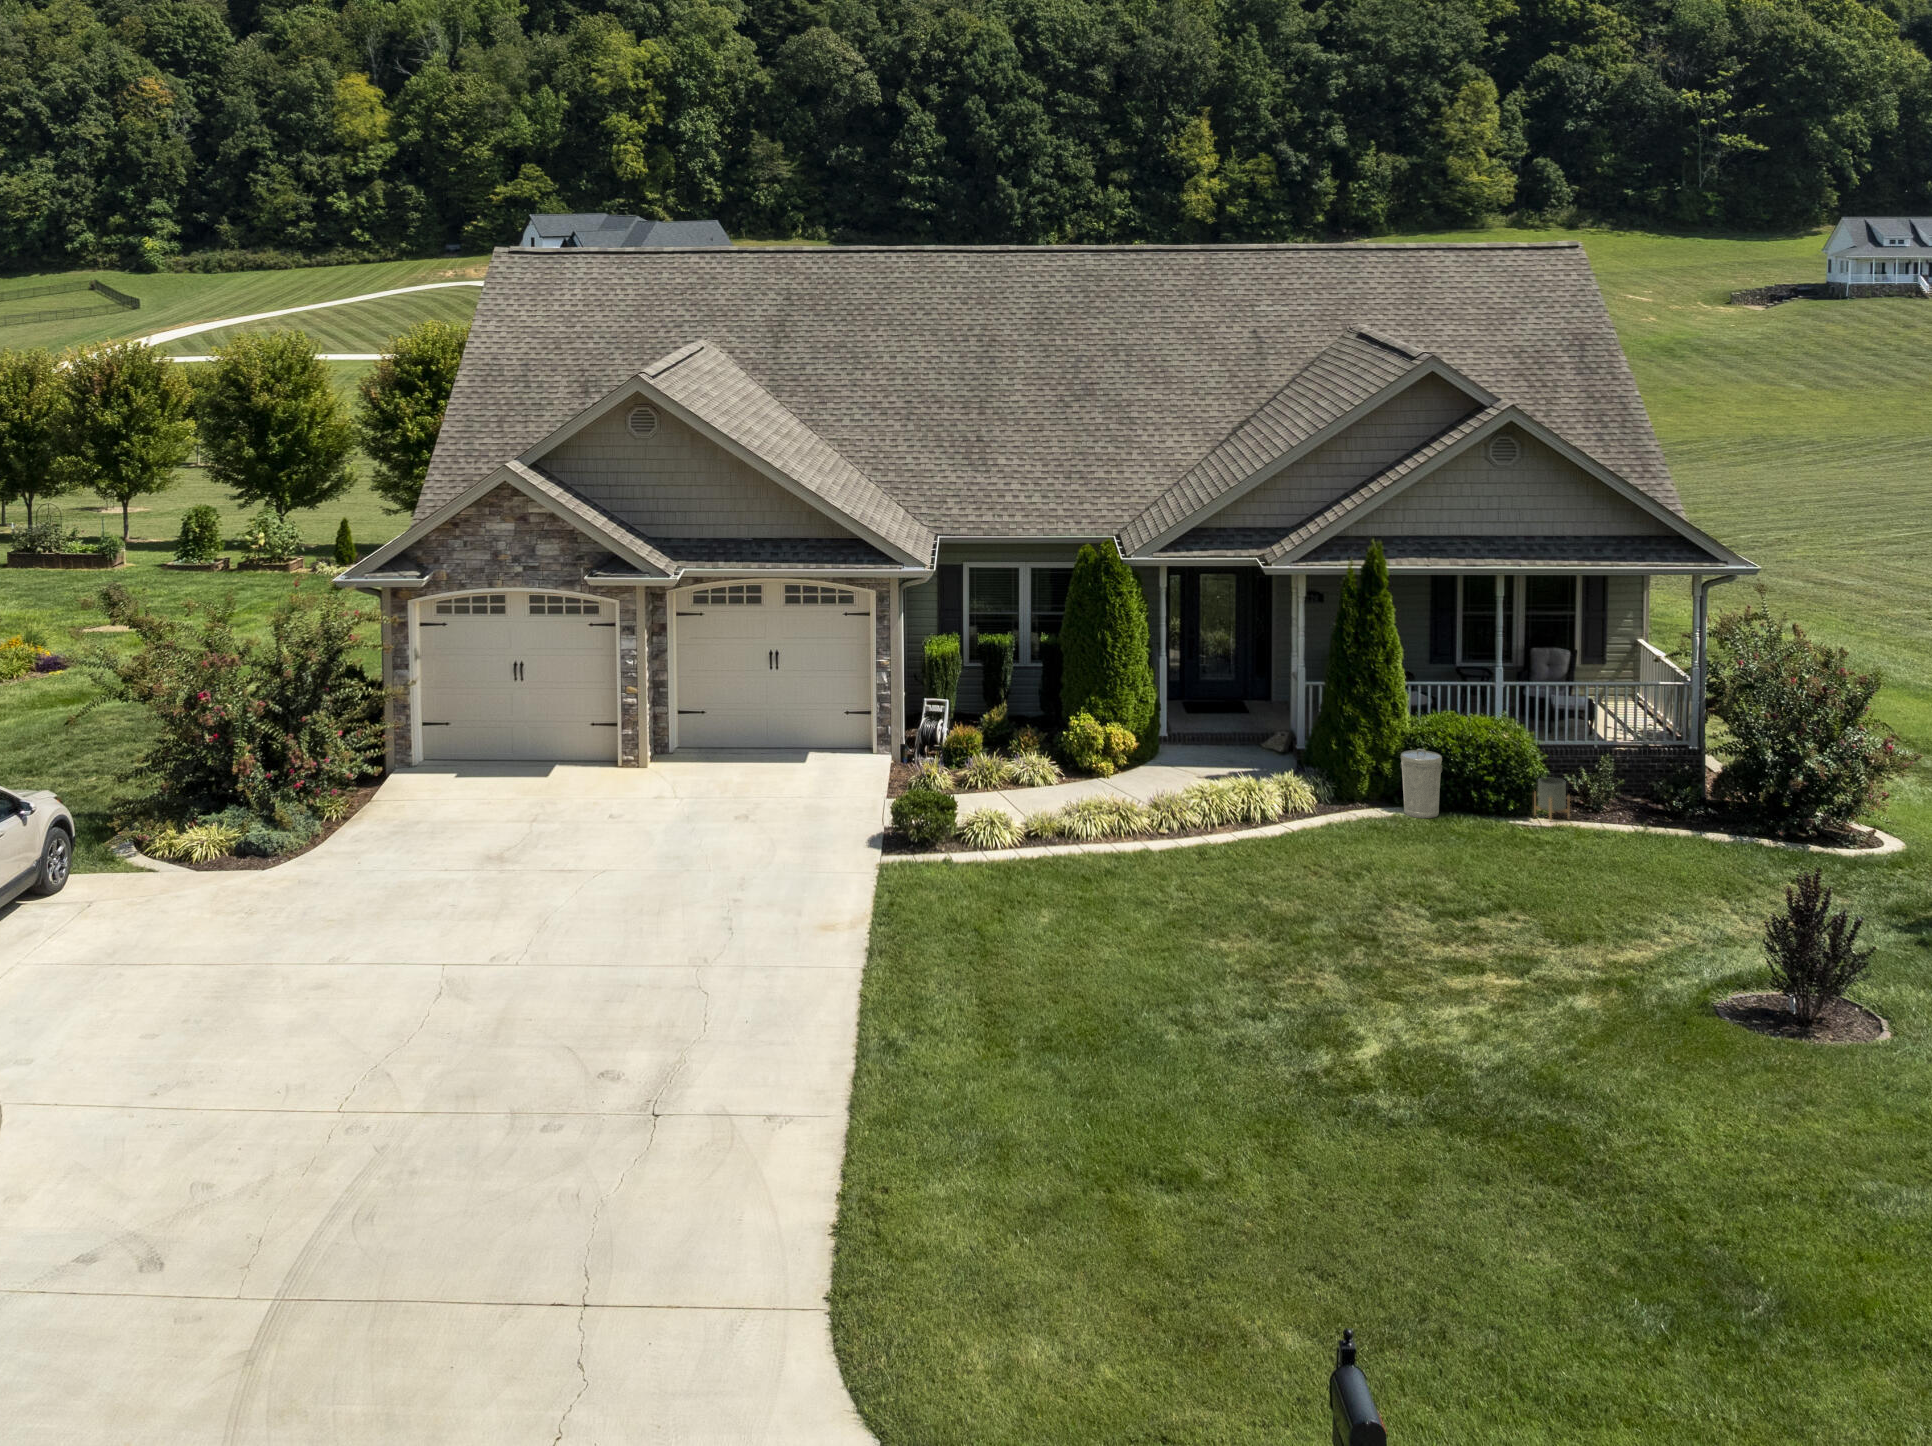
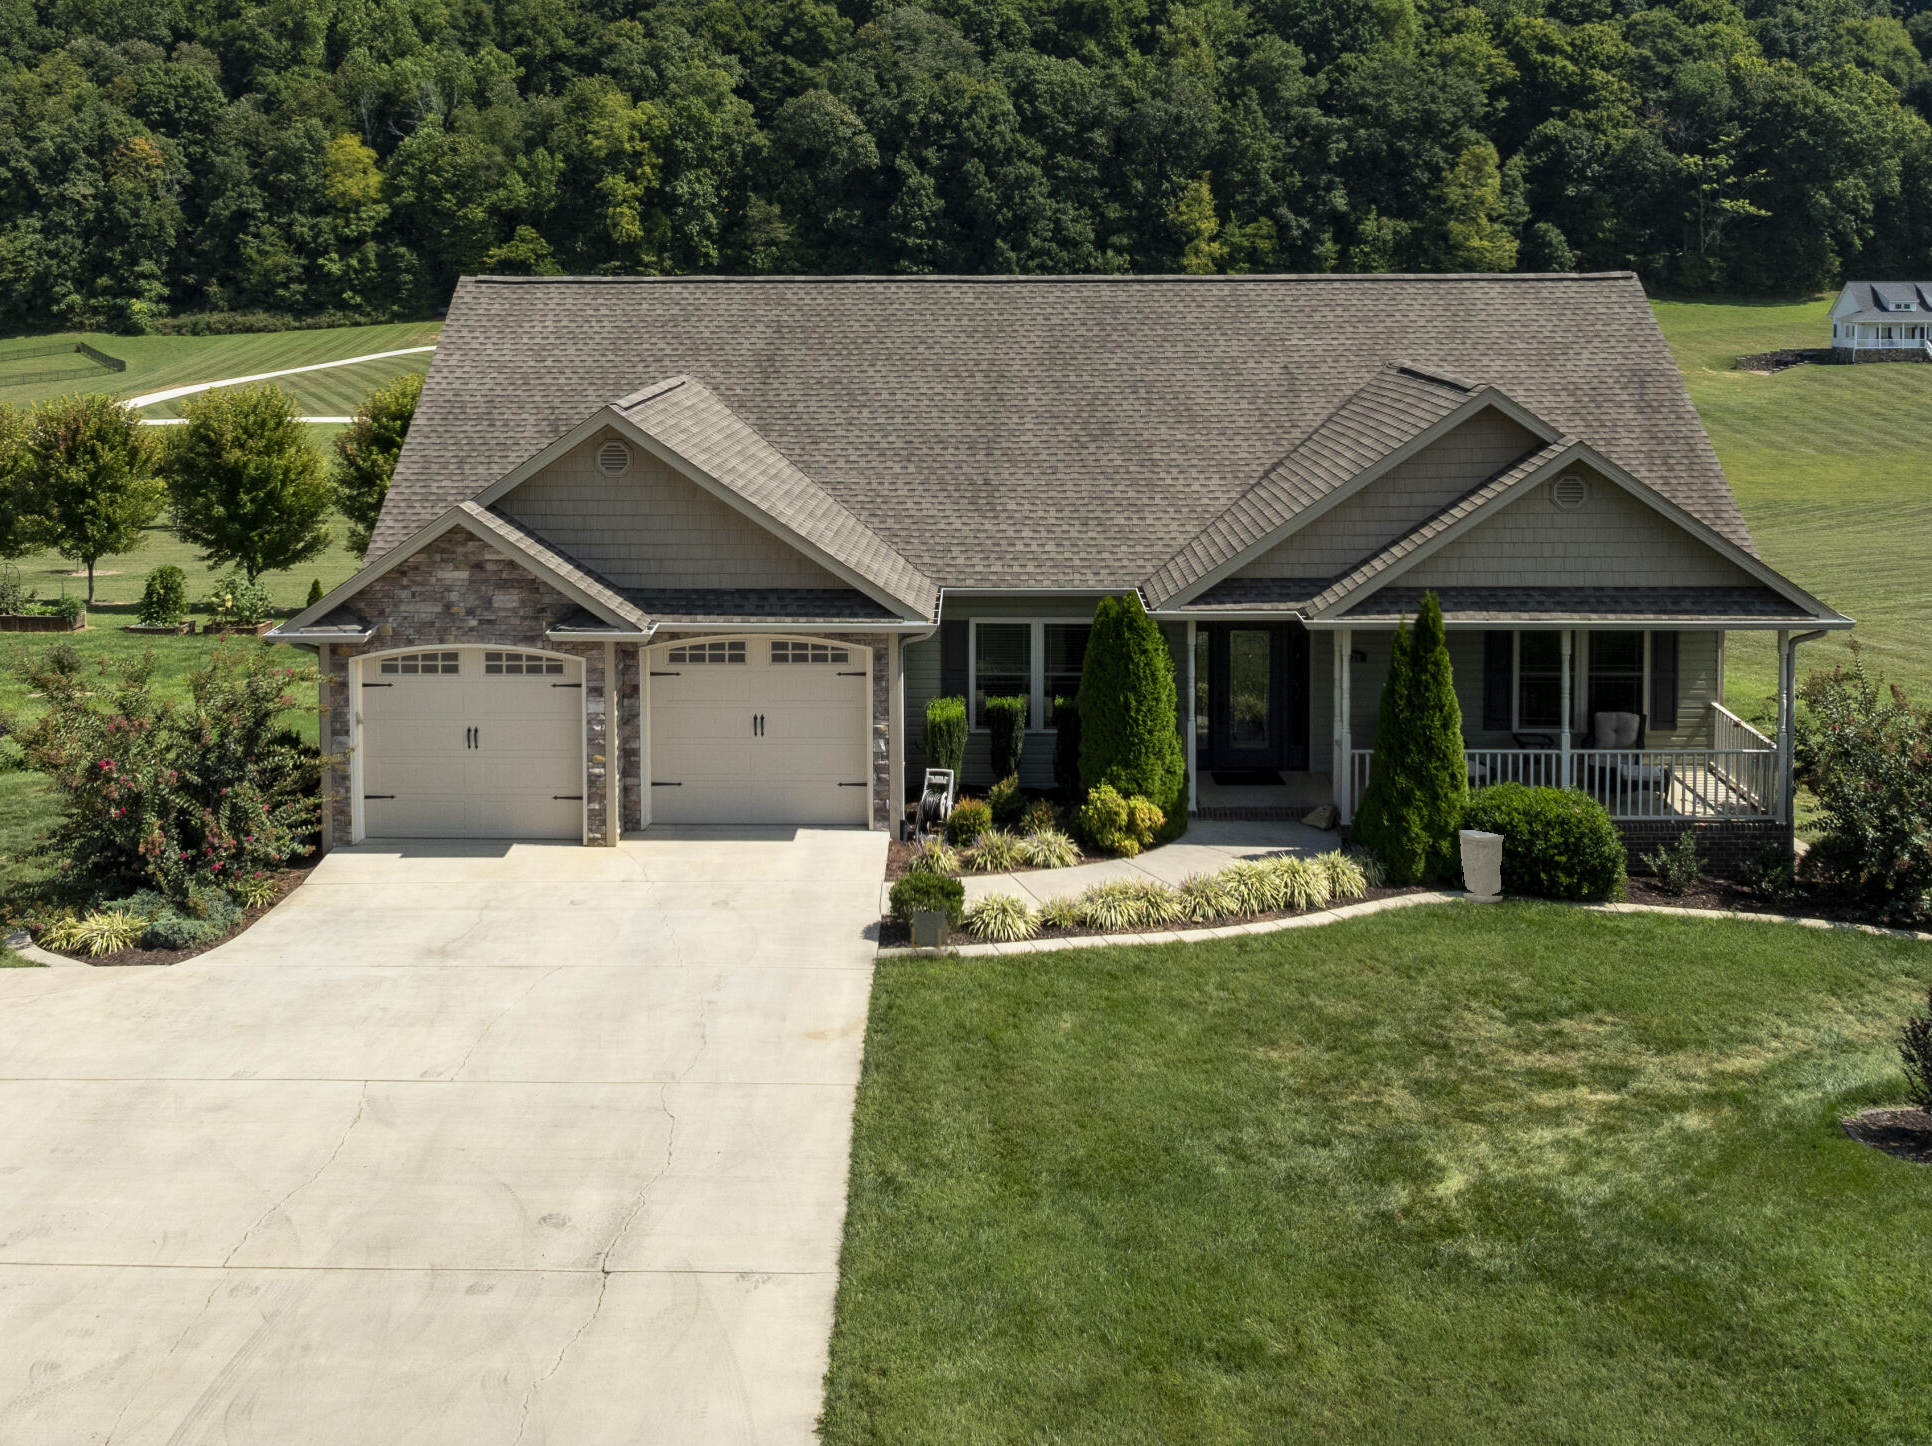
planter: present [1534,778,1570,821] -> present [912,906,948,958]

